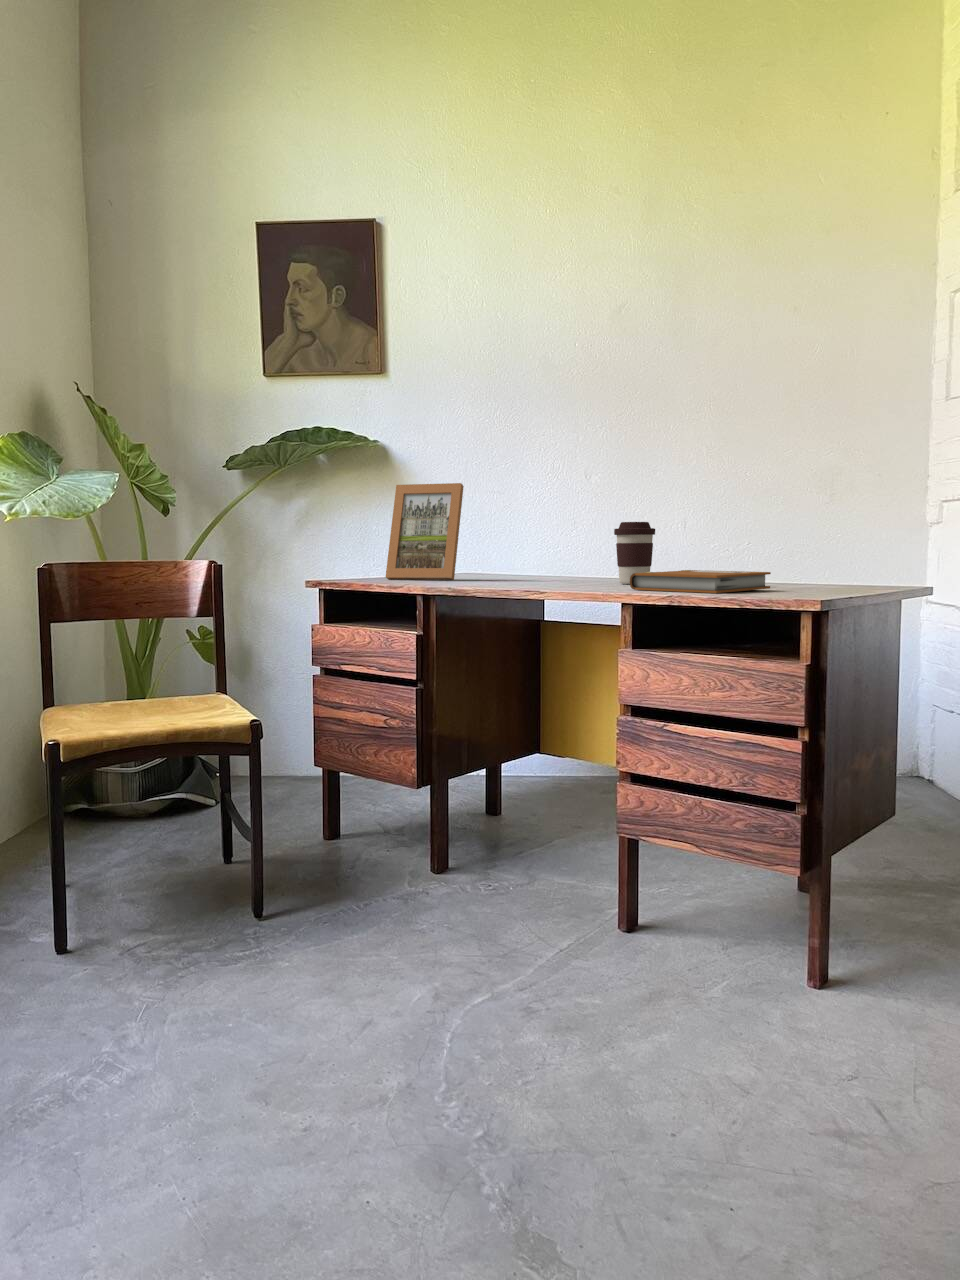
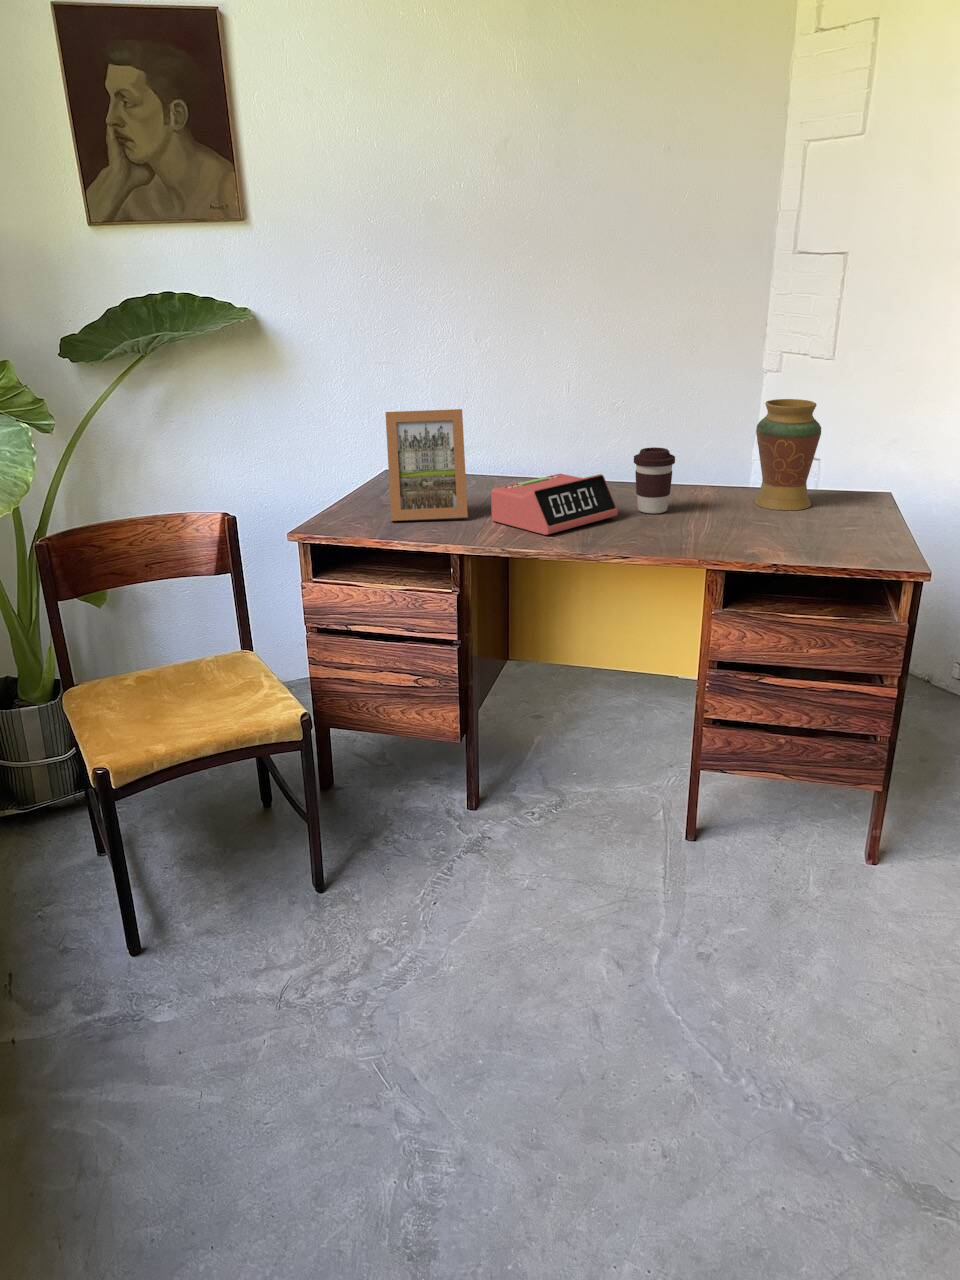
decorative vase: none [749,479,816,587] -> present [754,399,821,510]
alarm clock: none [470,541,587,583] -> present [491,474,618,535]
notebook: present [630,570,771,593] -> none [716,508,819,558]

